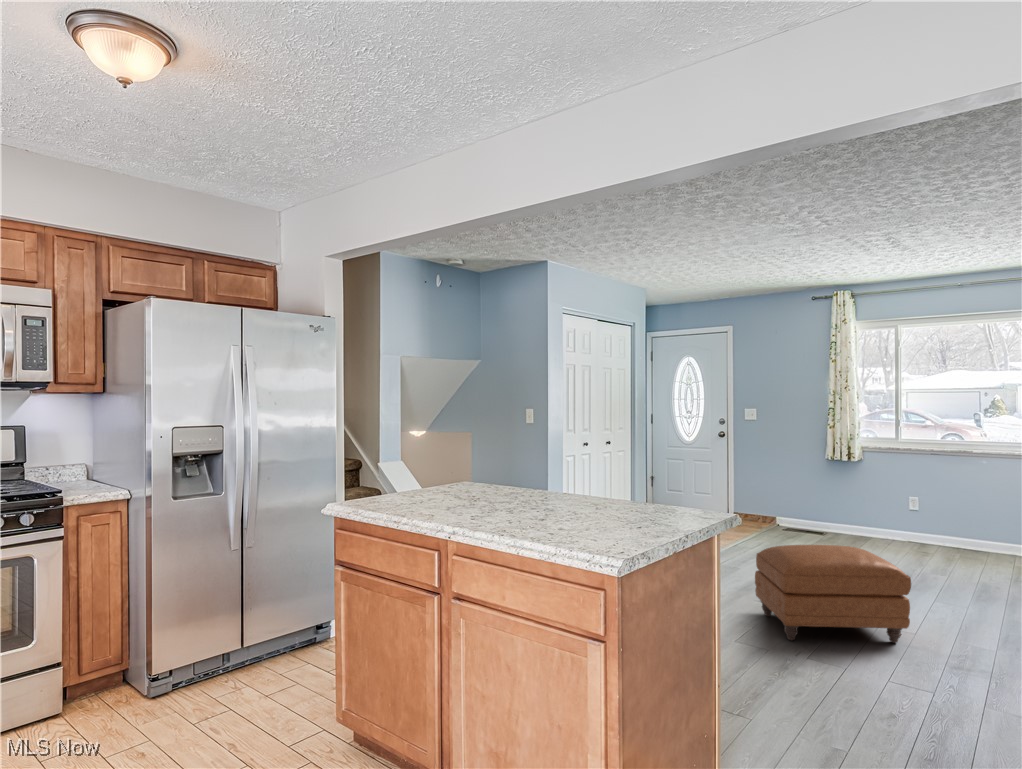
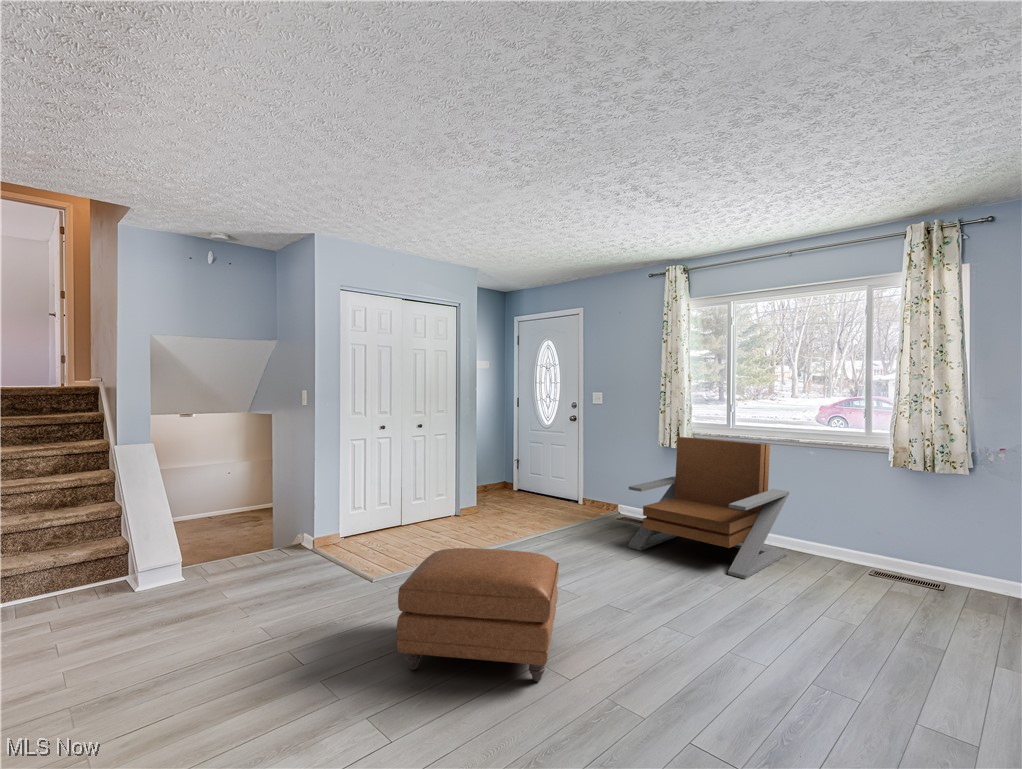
lounge chair: none [828,450,968,571] -> present [628,437,789,579]

